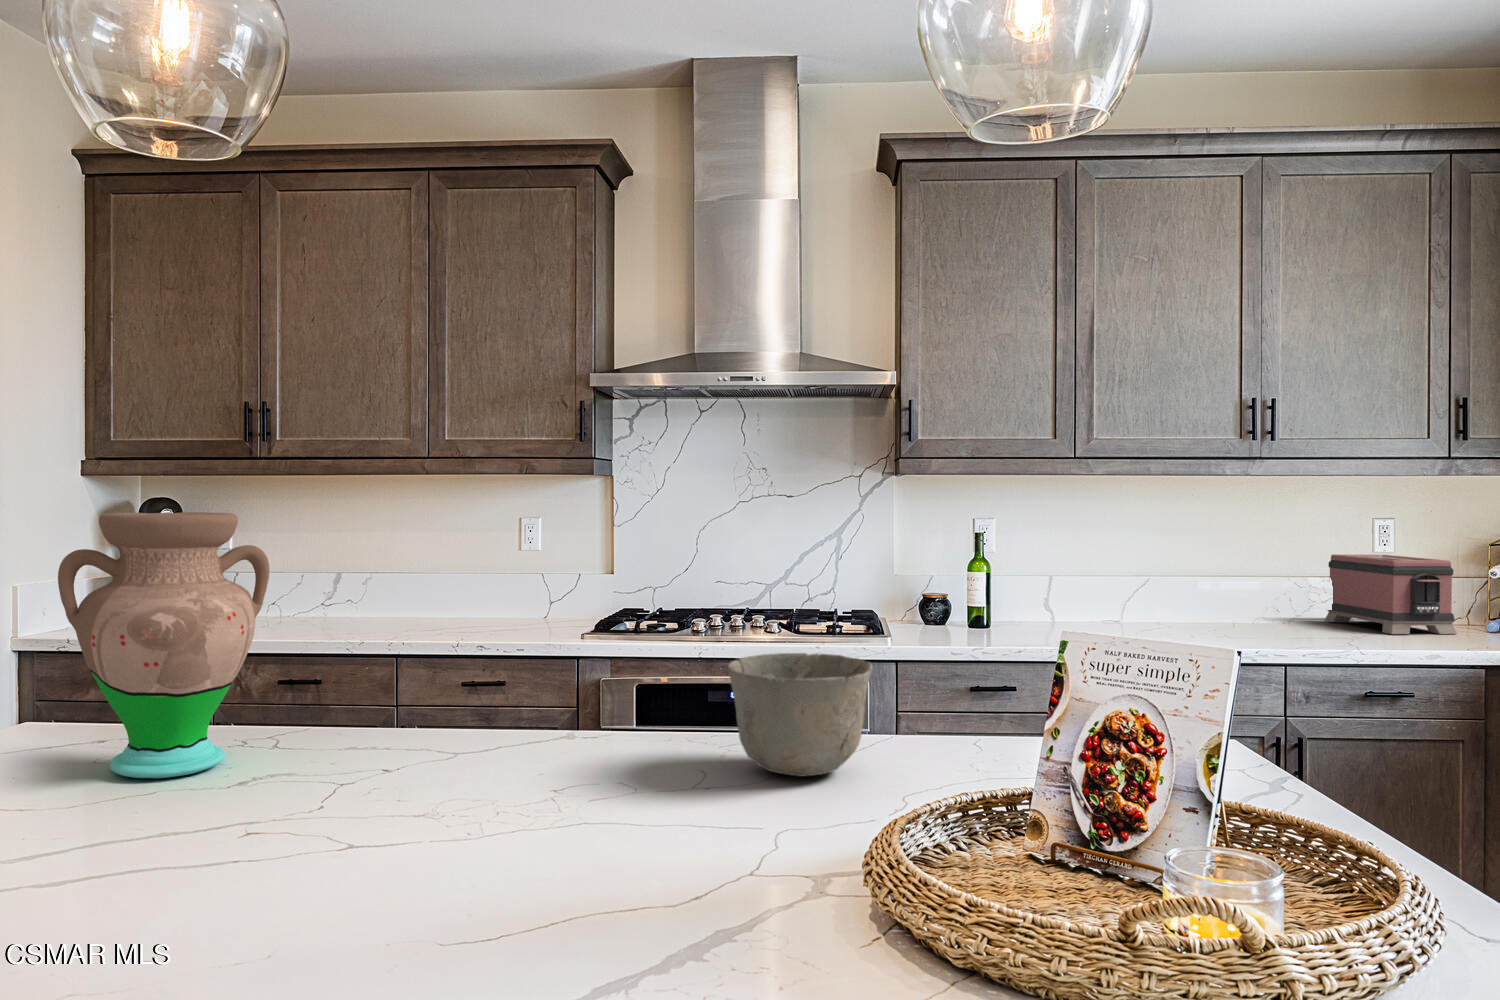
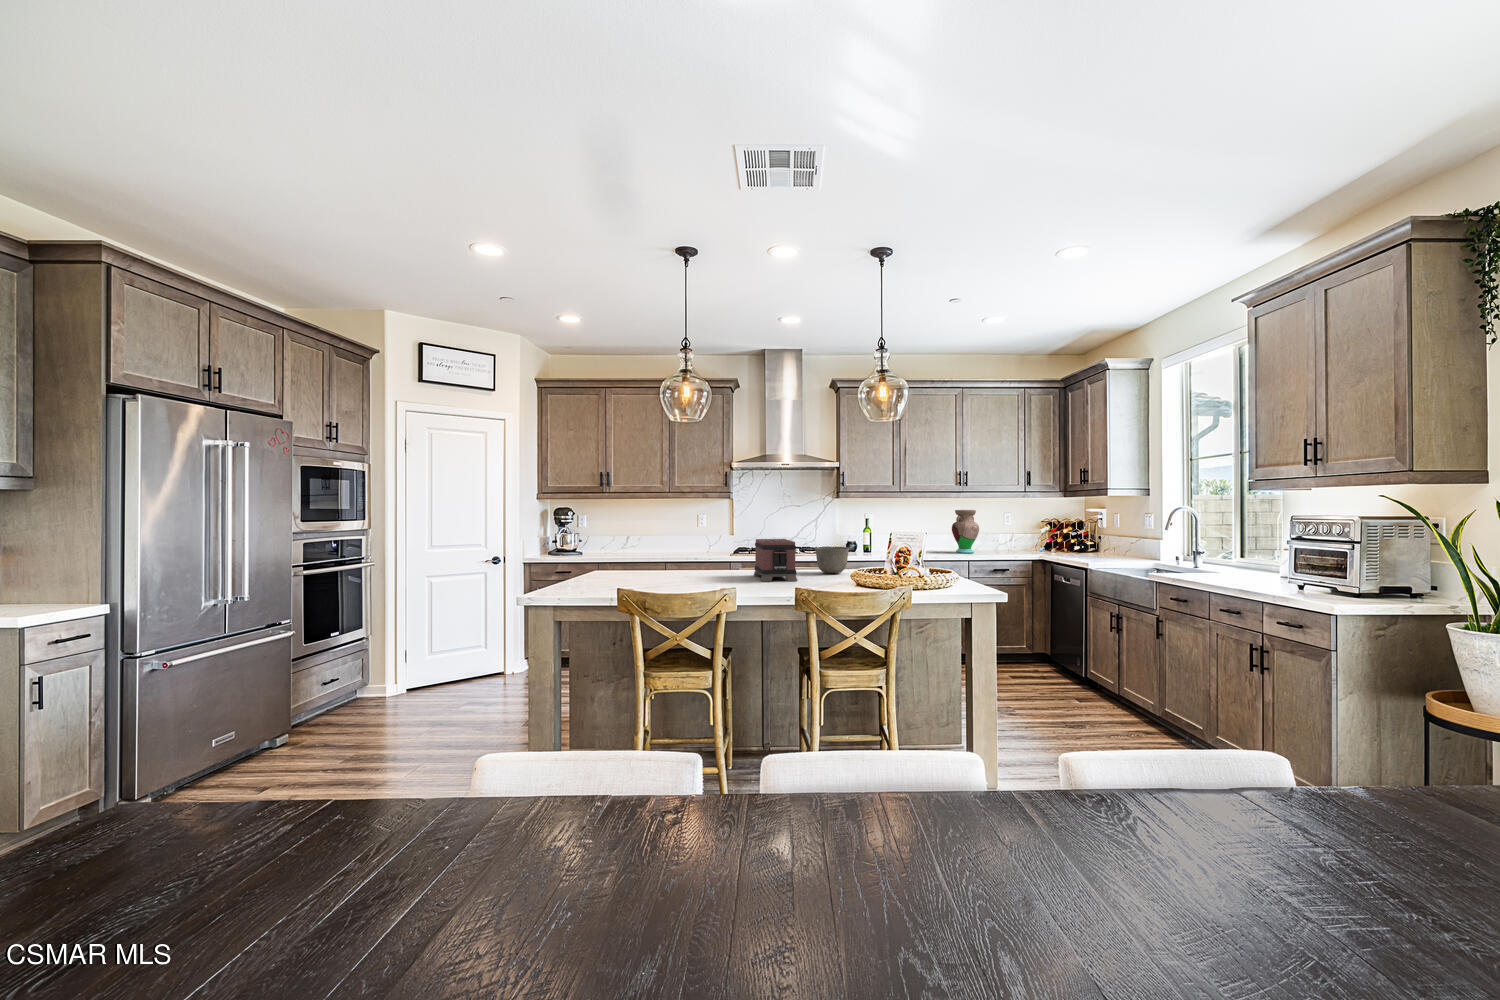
vase: present [58,512,269,778] -> present [952,510,979,553]
toaster: present [1324,555,1457,634] -> present [754,539,797,581]

